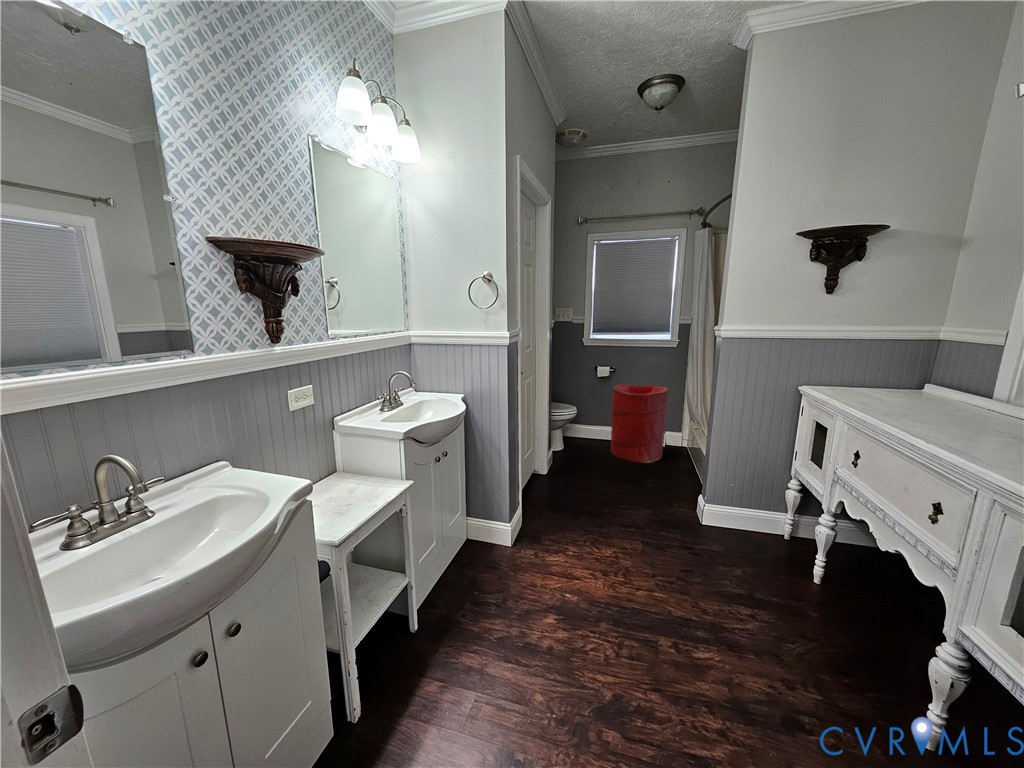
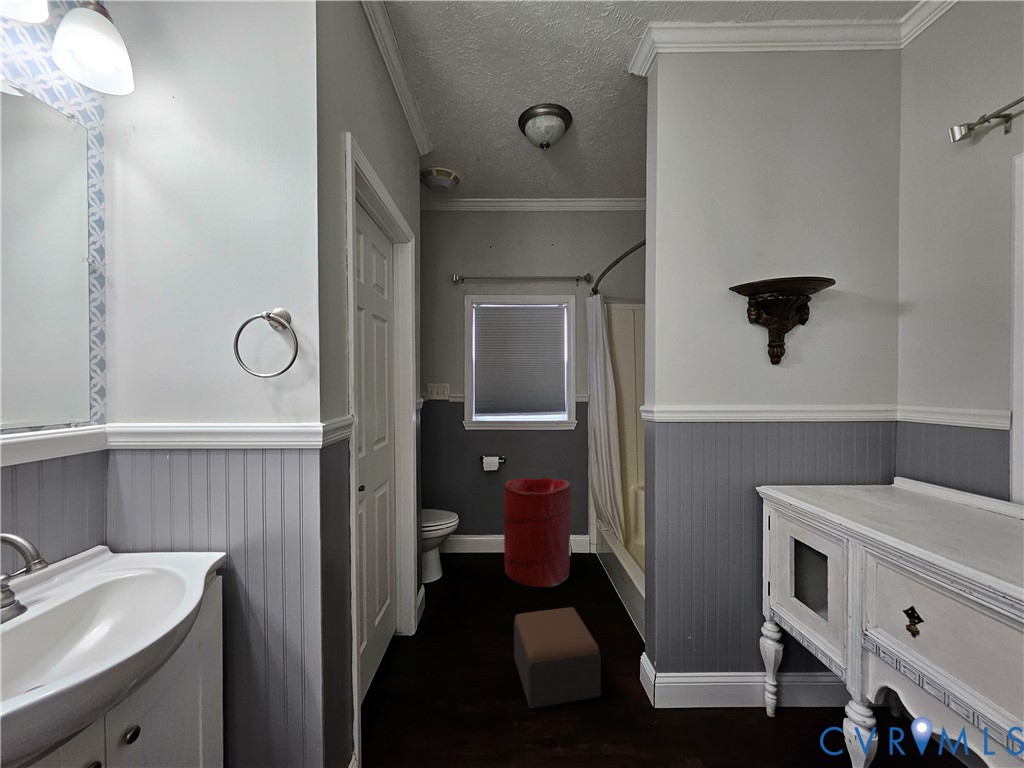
footstool: none [612,466,670,516] -> present [514,607,601,709]

